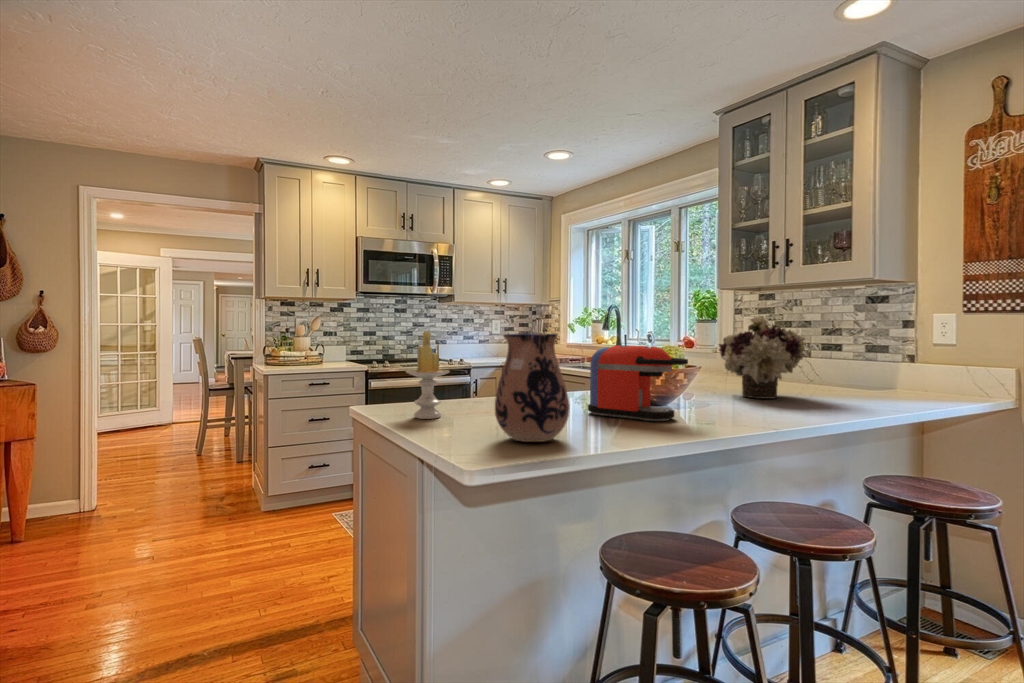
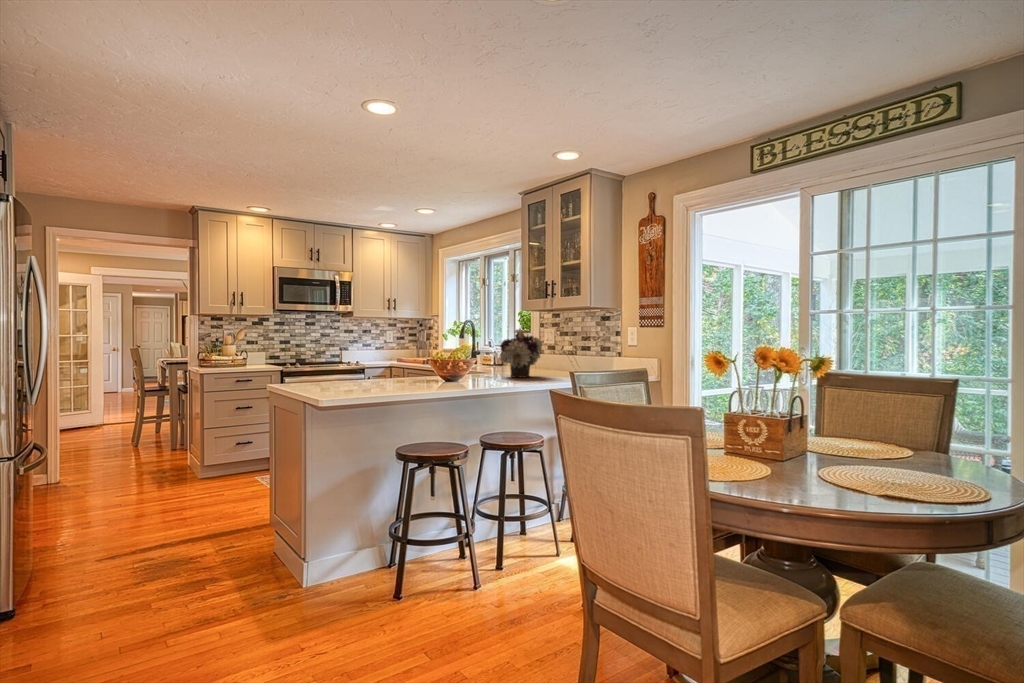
candle: present [406,332,449,419] -> none [300,339,325,386]
ceramic pitcher: present [495,333,570,442] -> none [341,339,379,391]
coffee maker: present [588,345,688,421] -> none [404,346,453,385]

